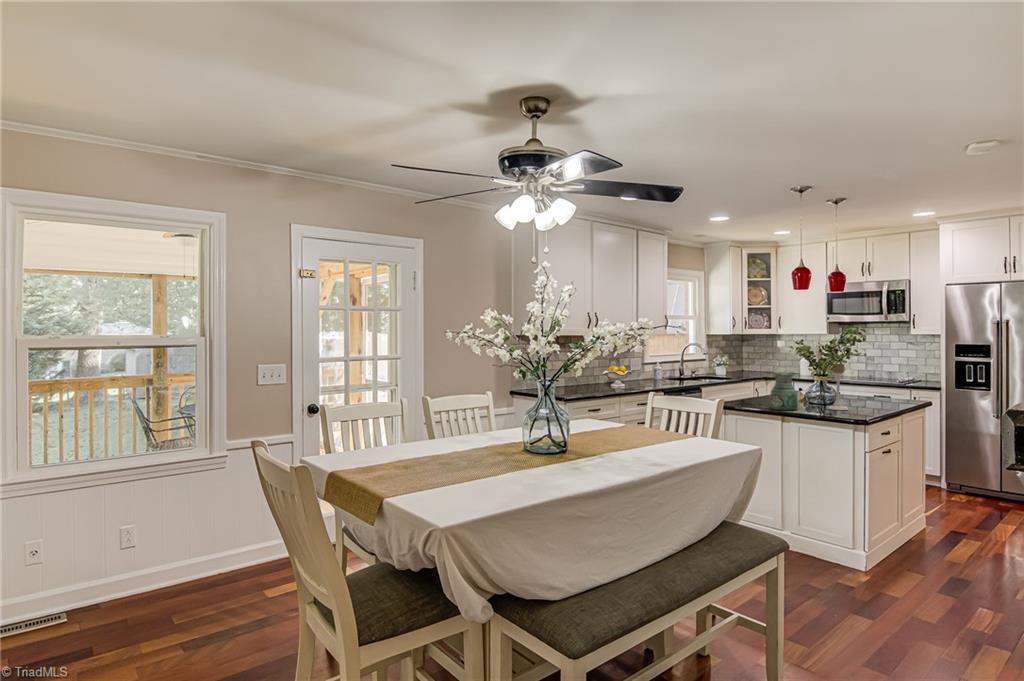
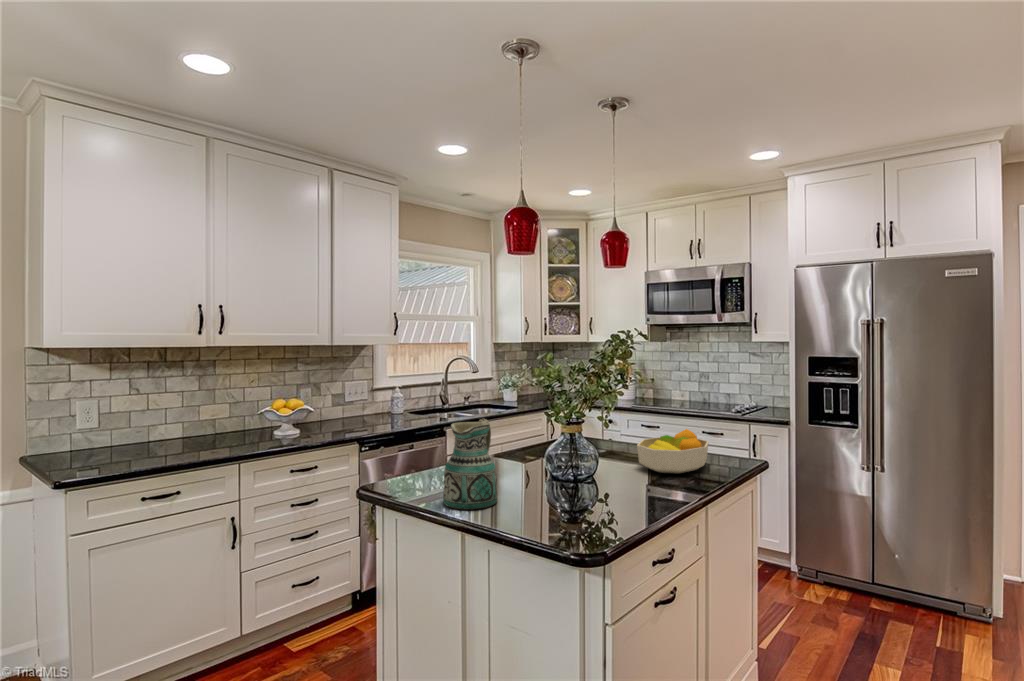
candle holder: present [828,364,848,410] -> none [560,403,599,504]
fruit bowl: none [857,382,898,403] -> present [637,429,709,473]

